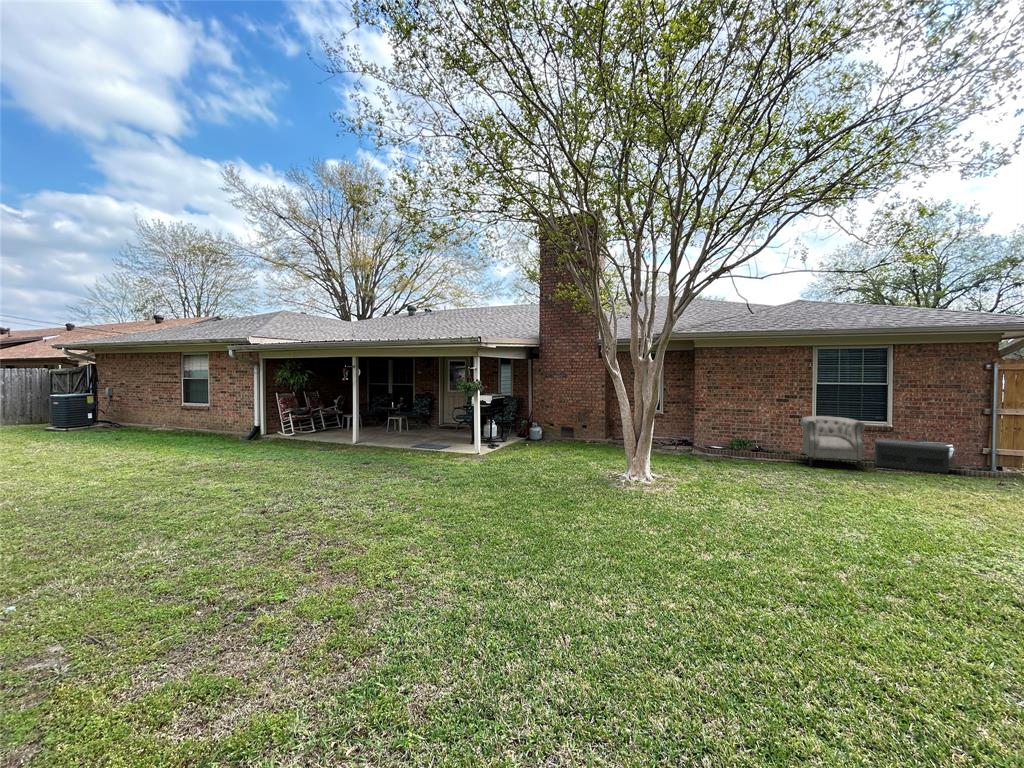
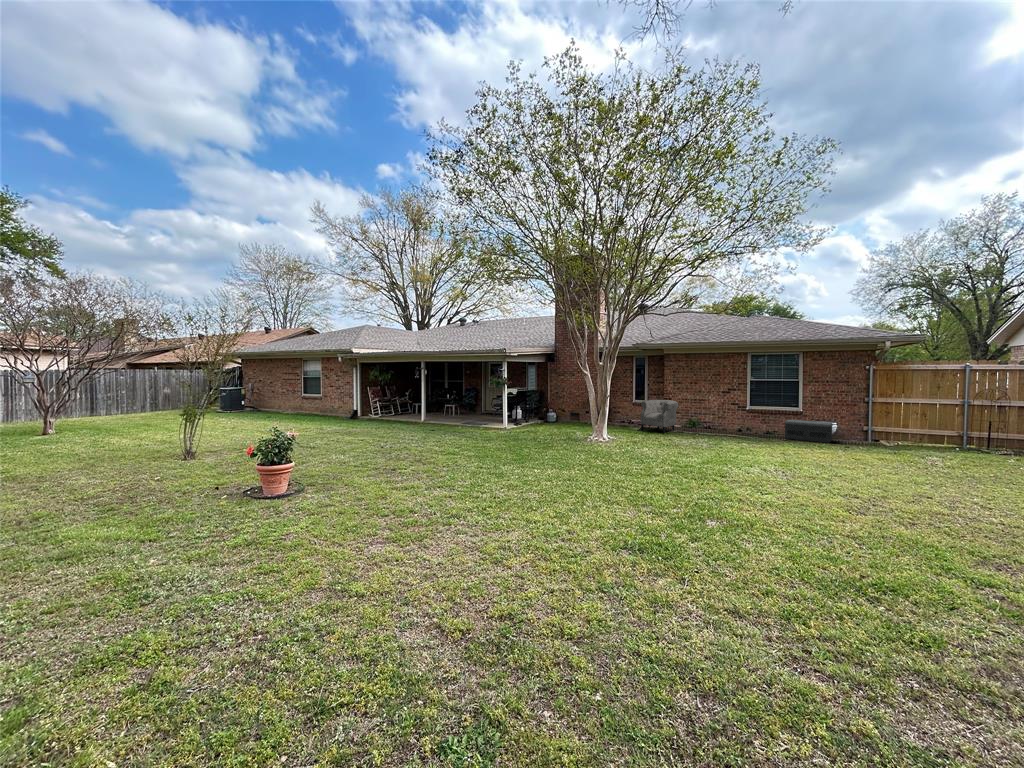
chair: present [800,416,865,470] -> present [641,400,678,433]

